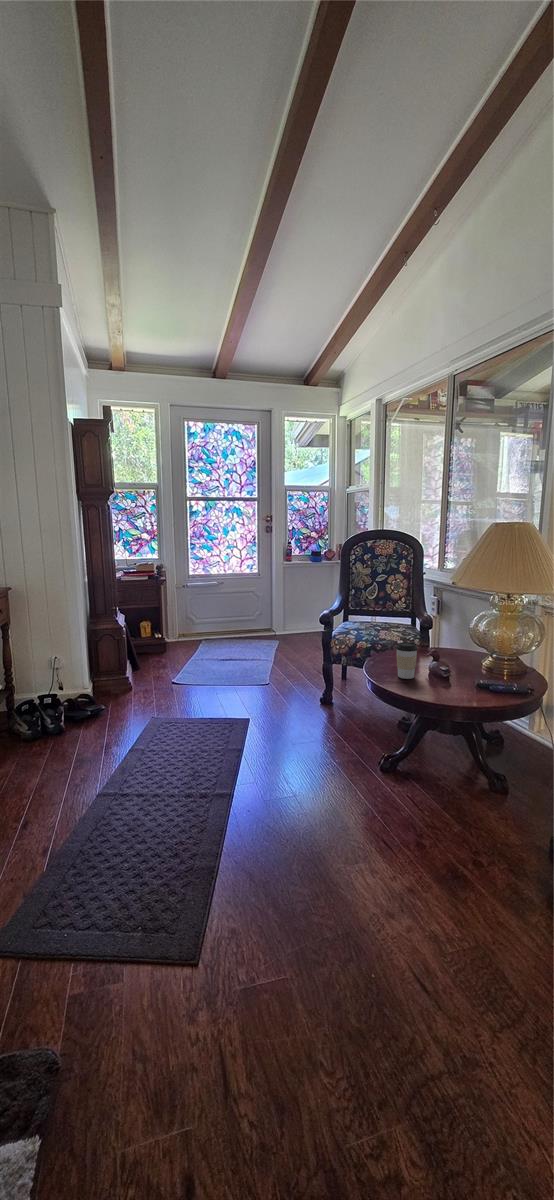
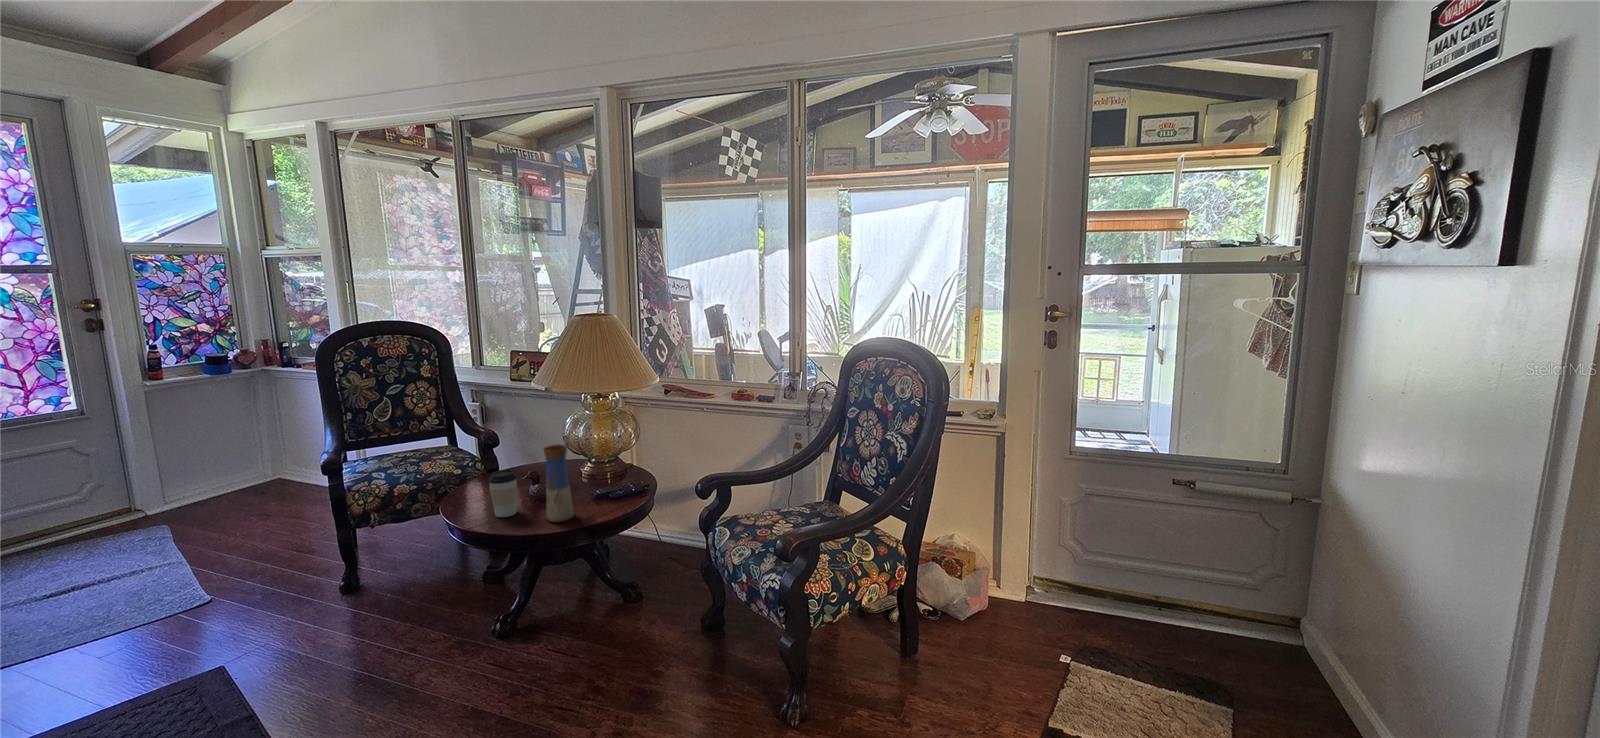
vase: none [430,629,454,695] -> present [543,445,574,522]

